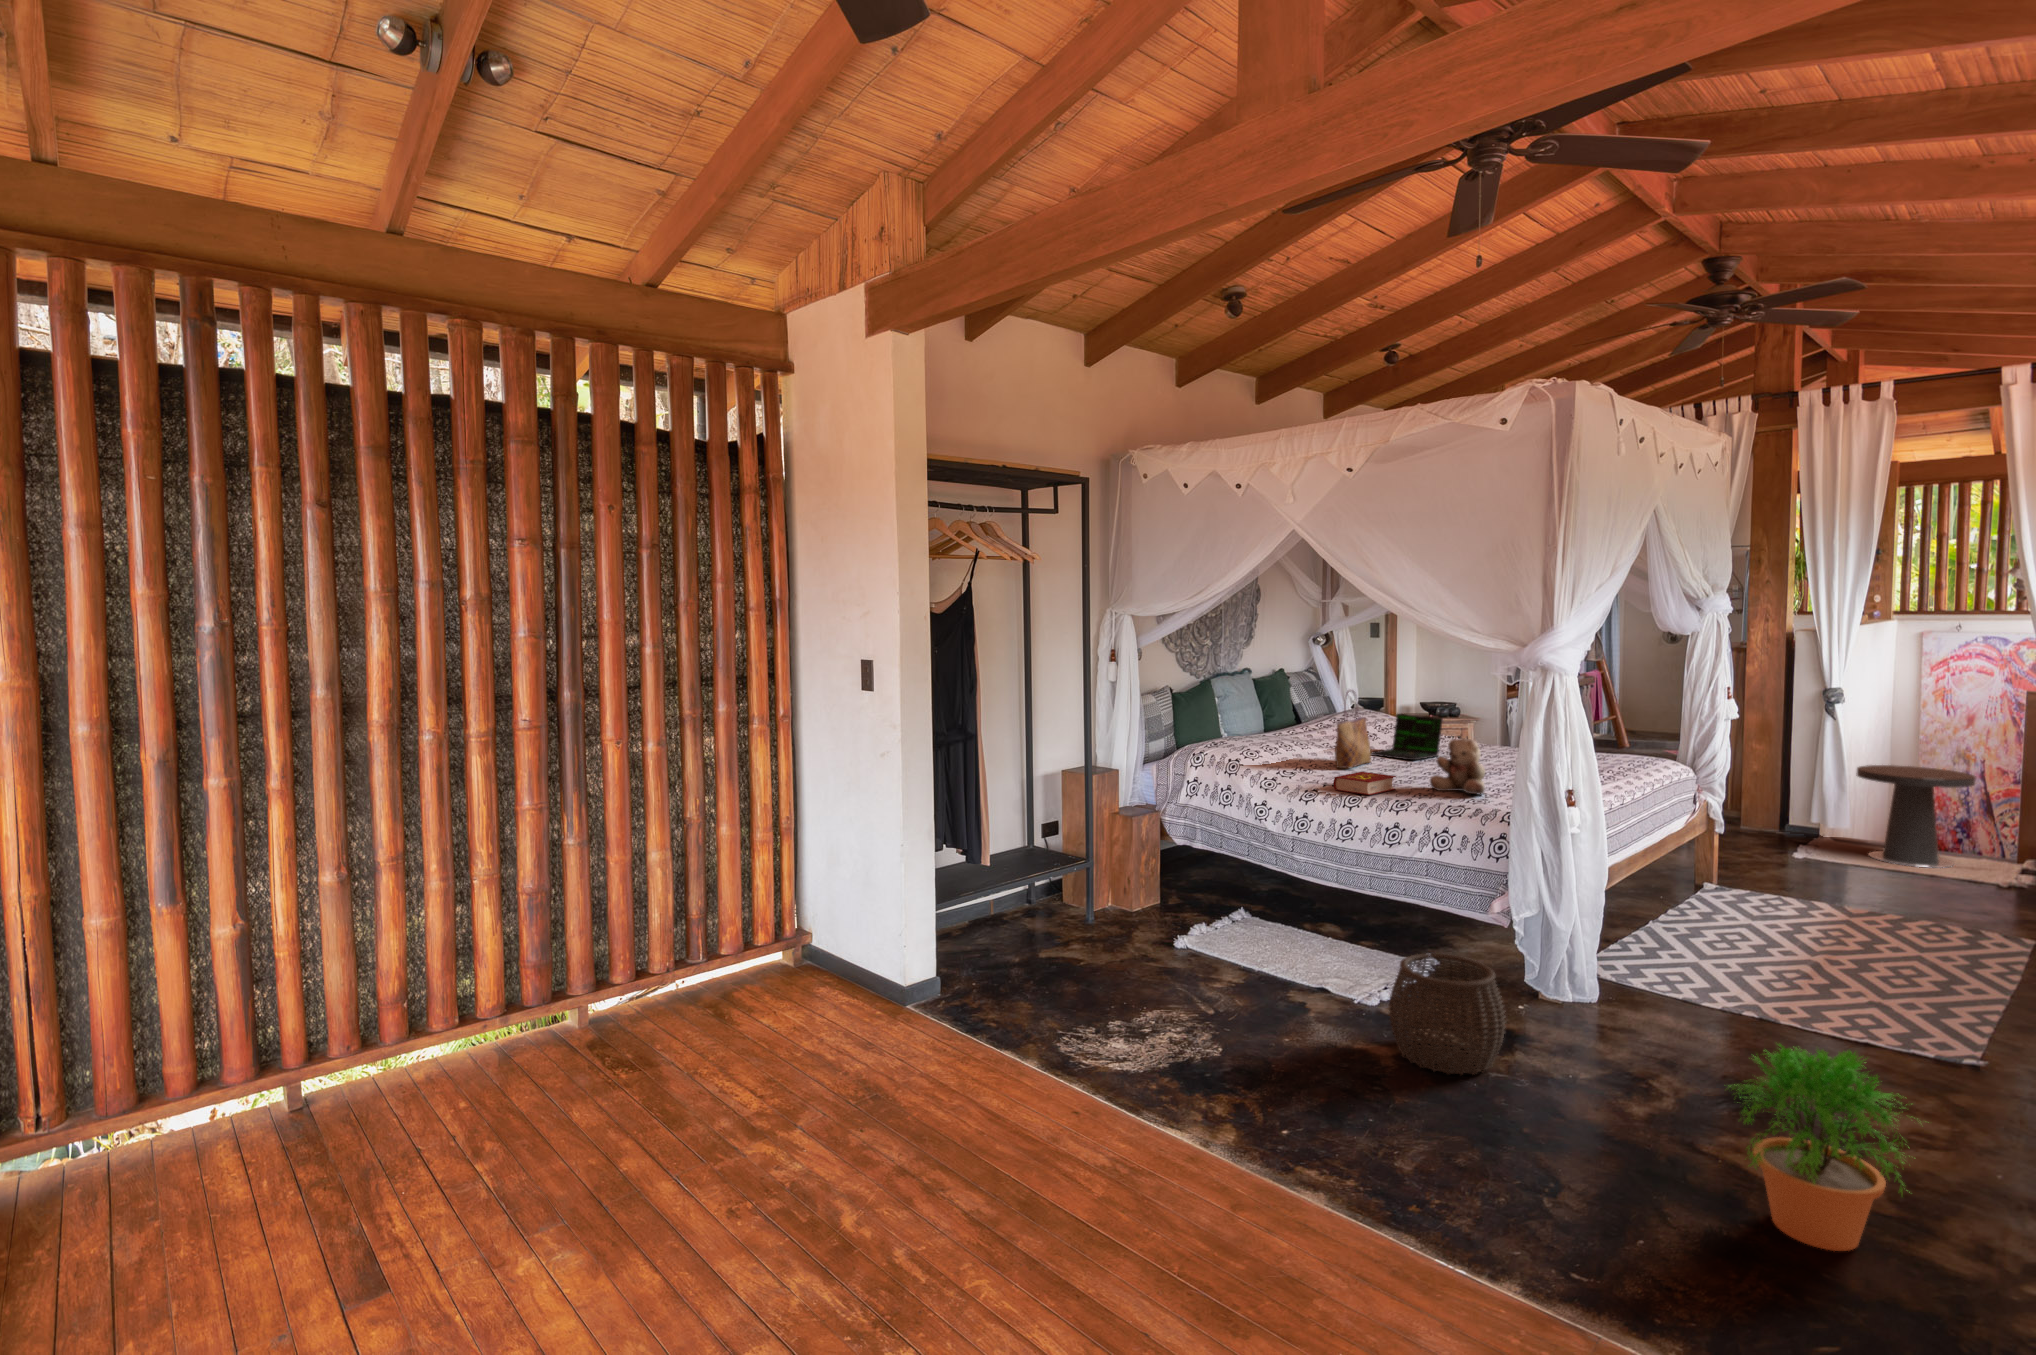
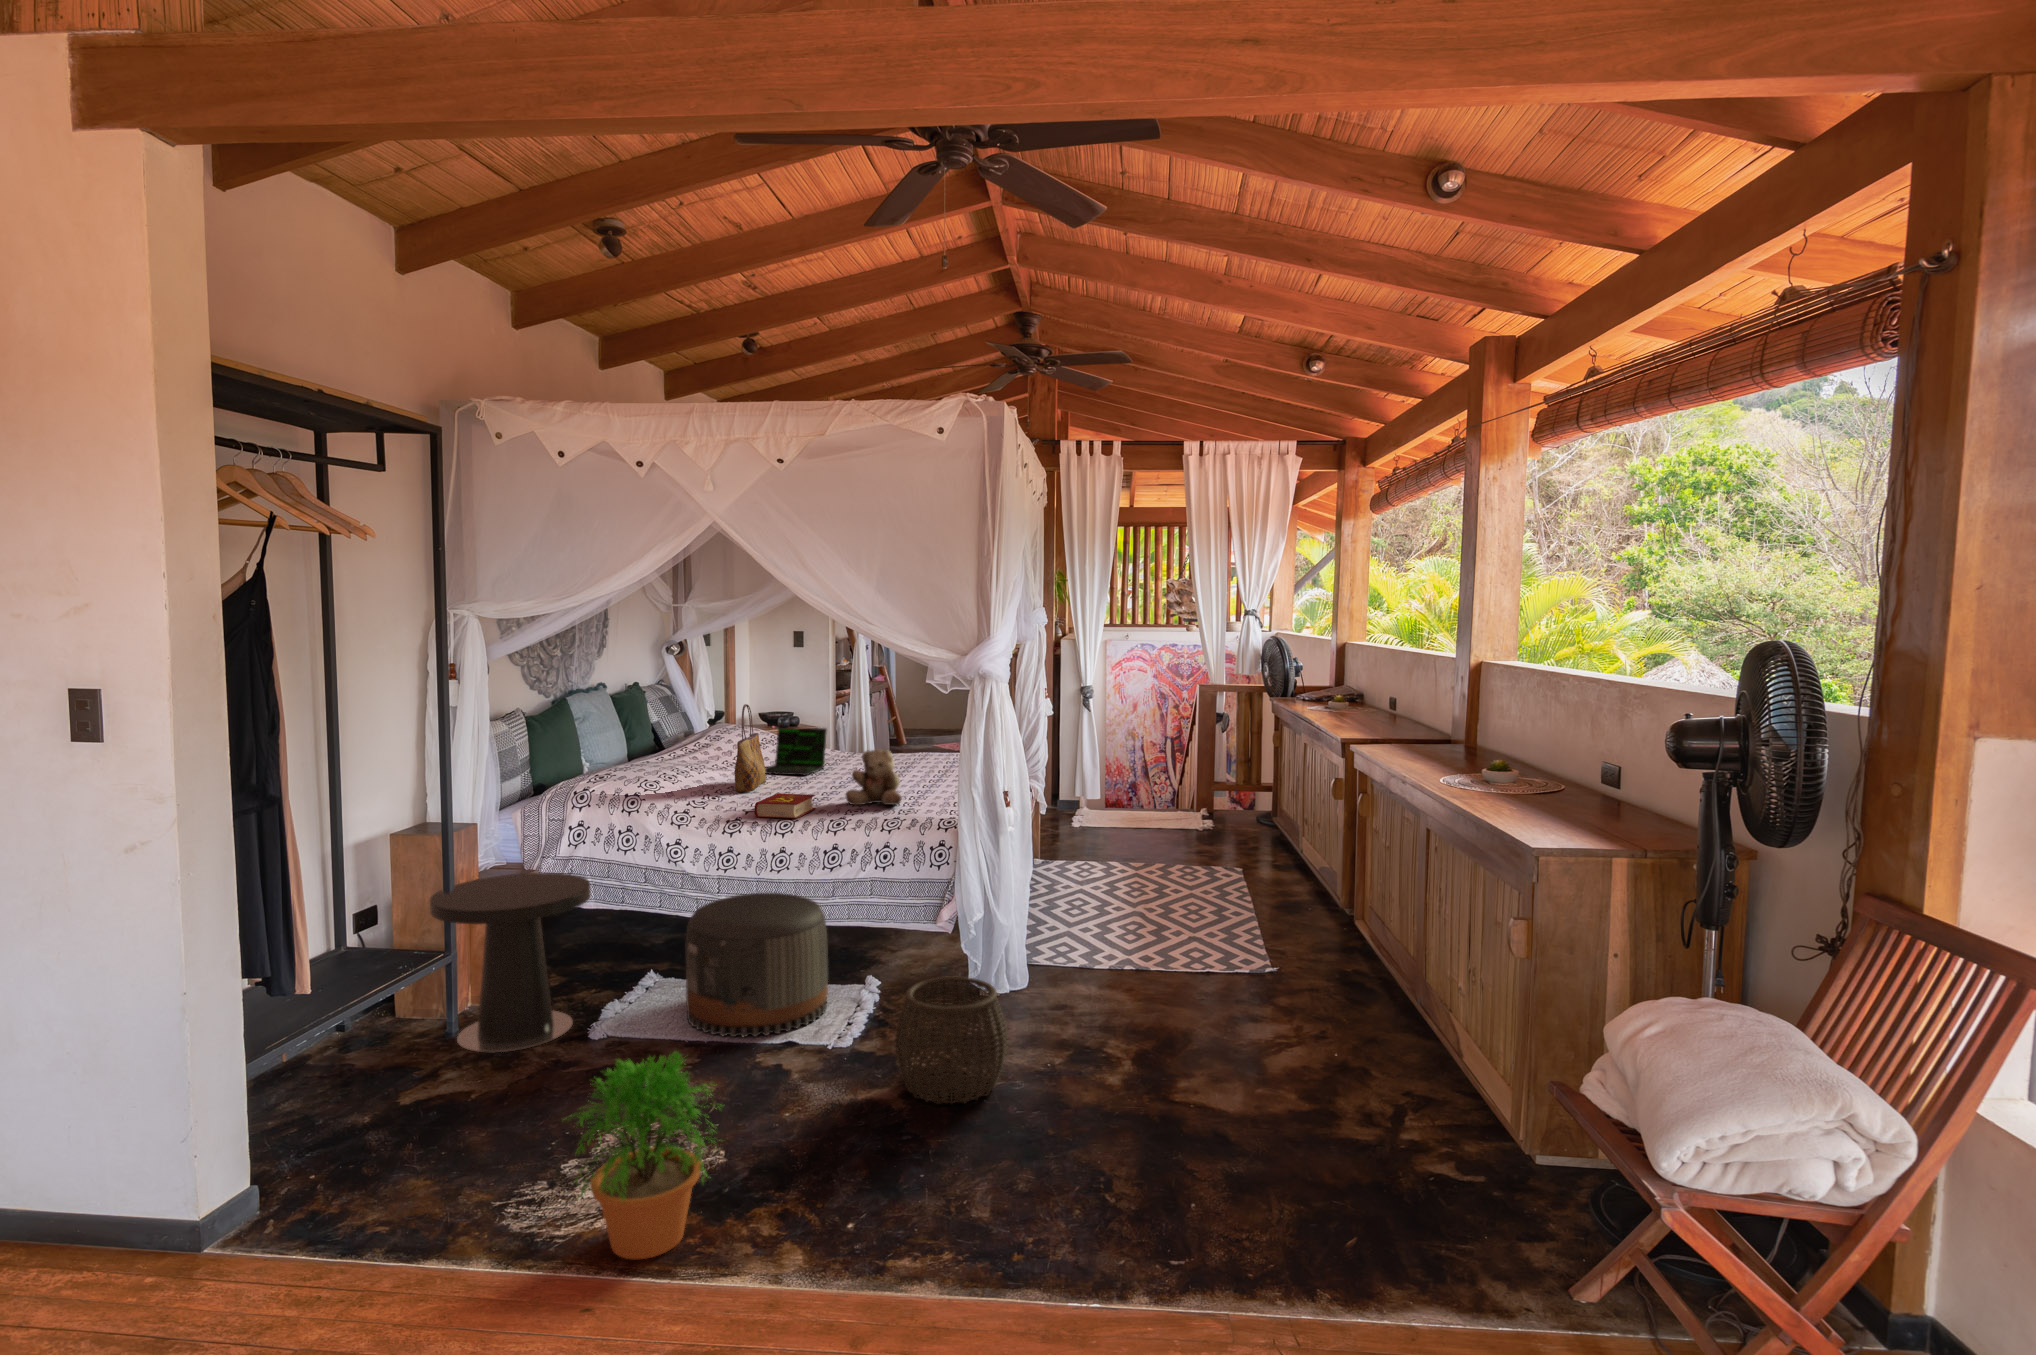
side table: present [1856,765,1975,868] -> present [430,873,591,1052]
pouf: none [1247,854,1373,979] -> present [686,893,828,1037]
potted plant: present [1730,1043,1915,1251] -> present [564,1052,716,1259]

